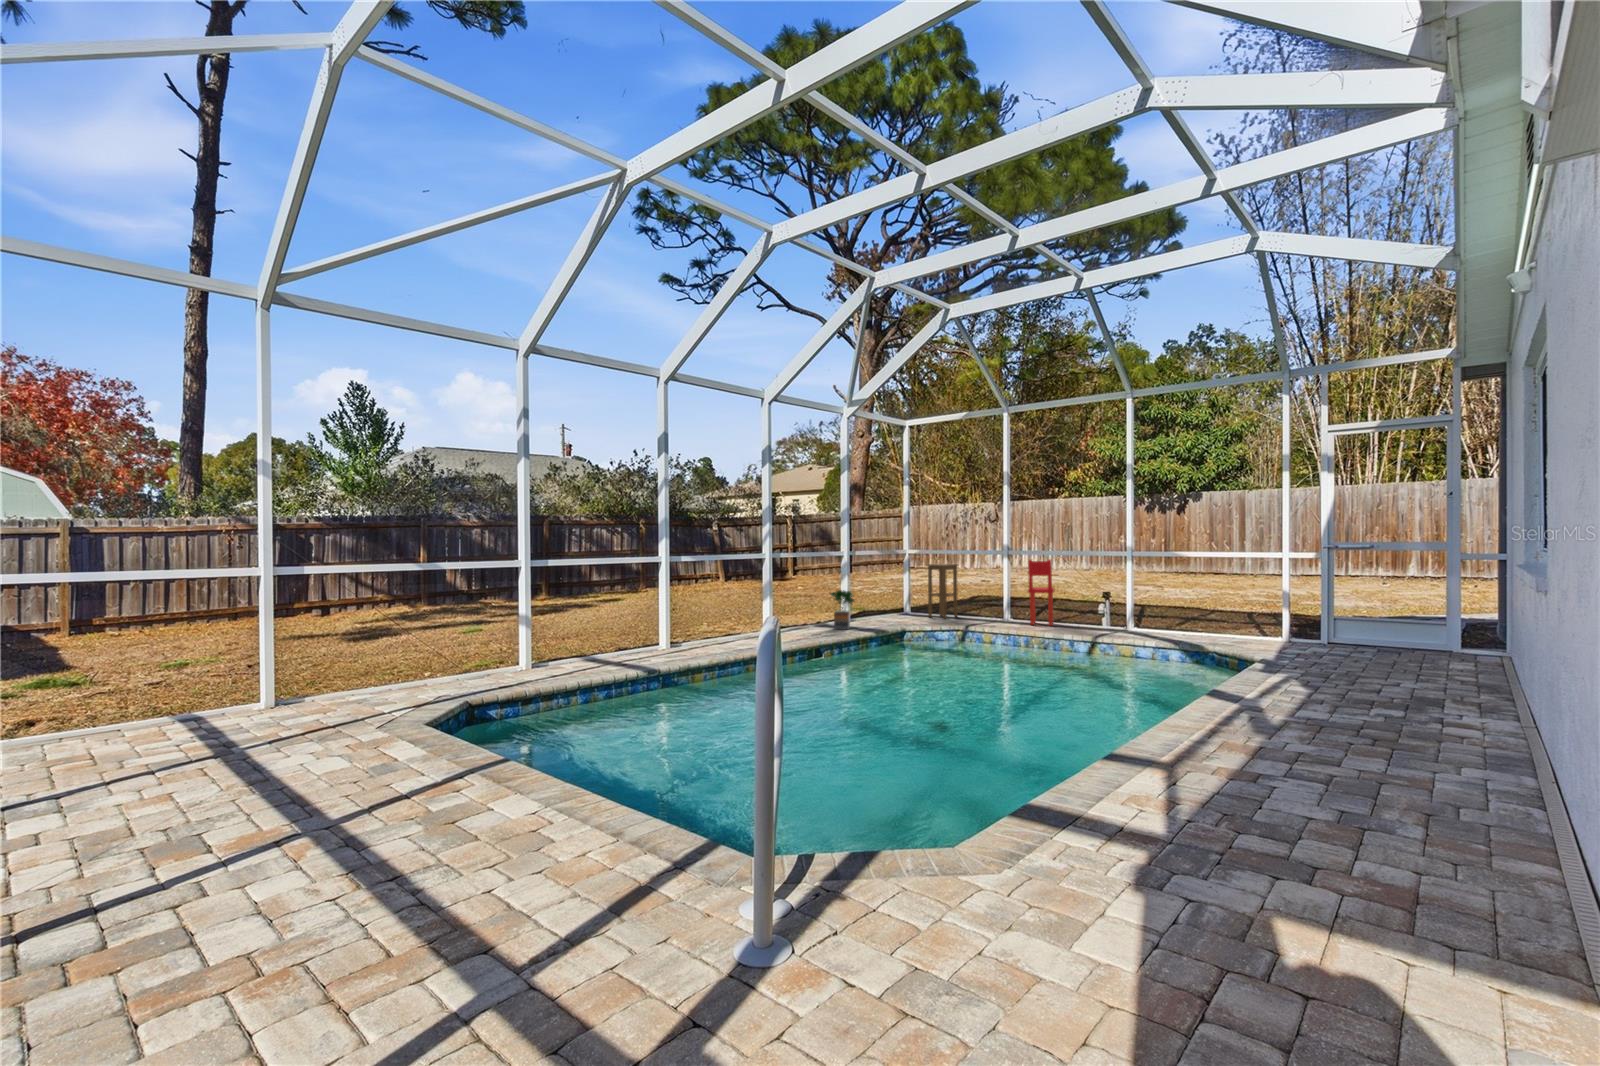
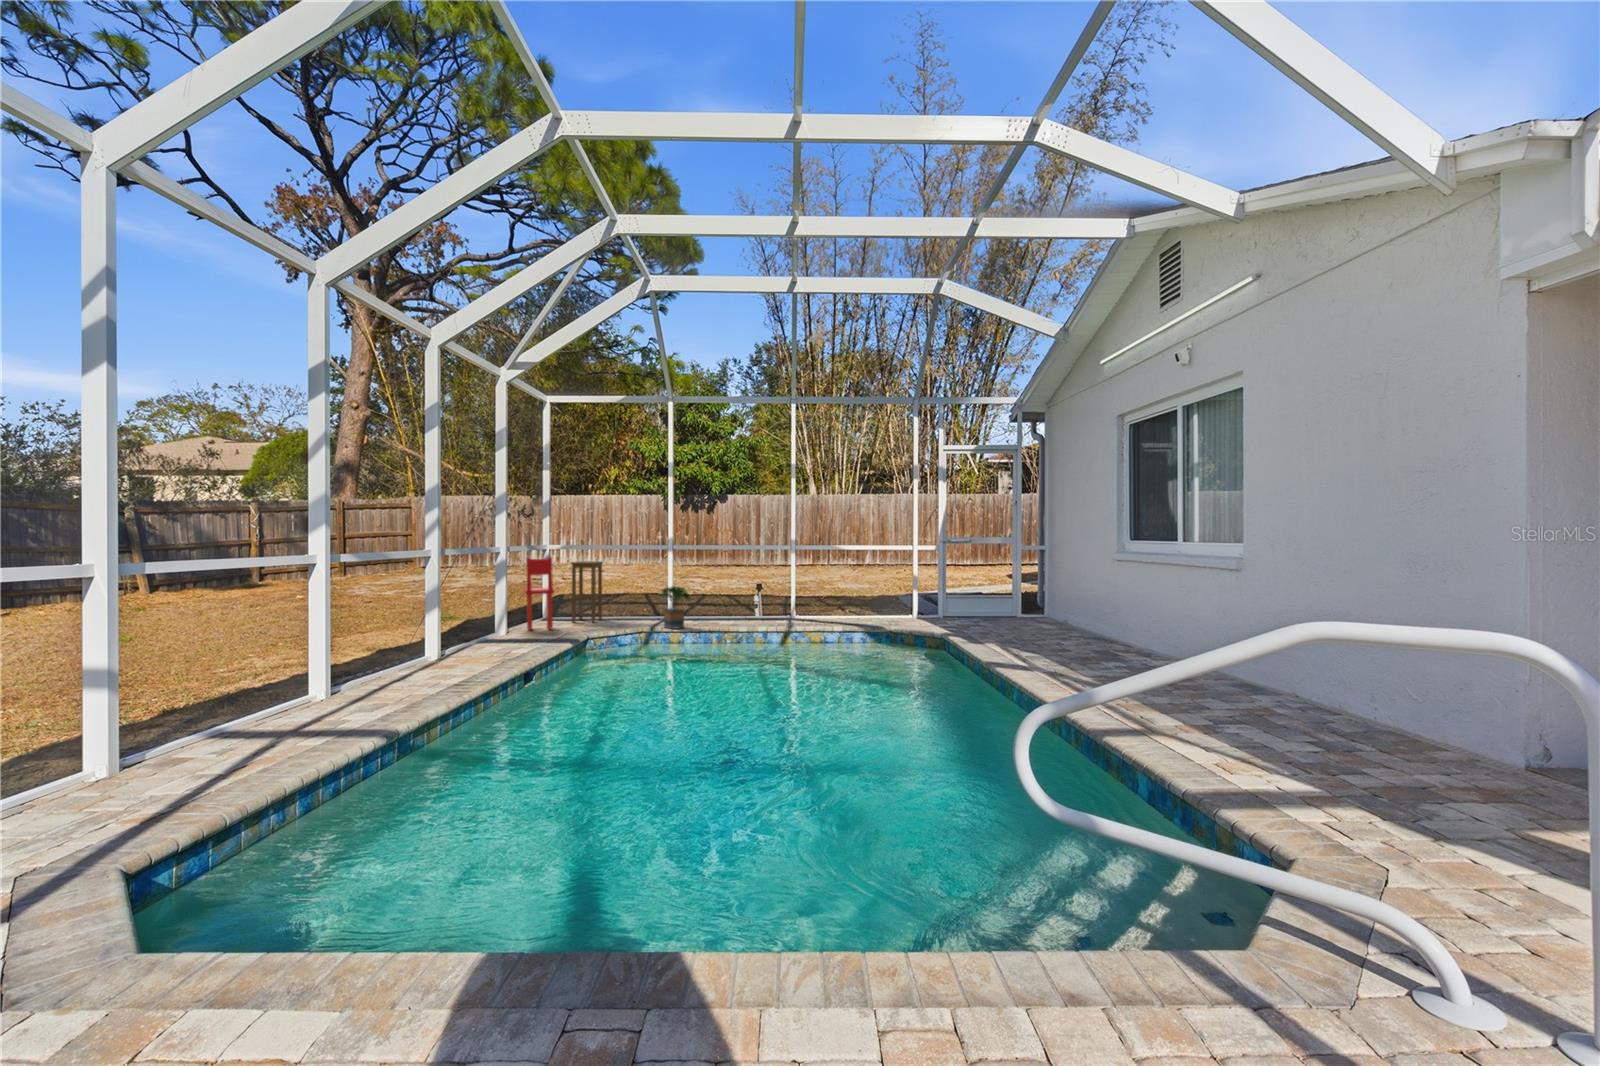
chair: present [1028,559,1054,626] -> present [525,557,554,630]
potted tree: present [831,590,854,629] -> present [661,587,690,629]

